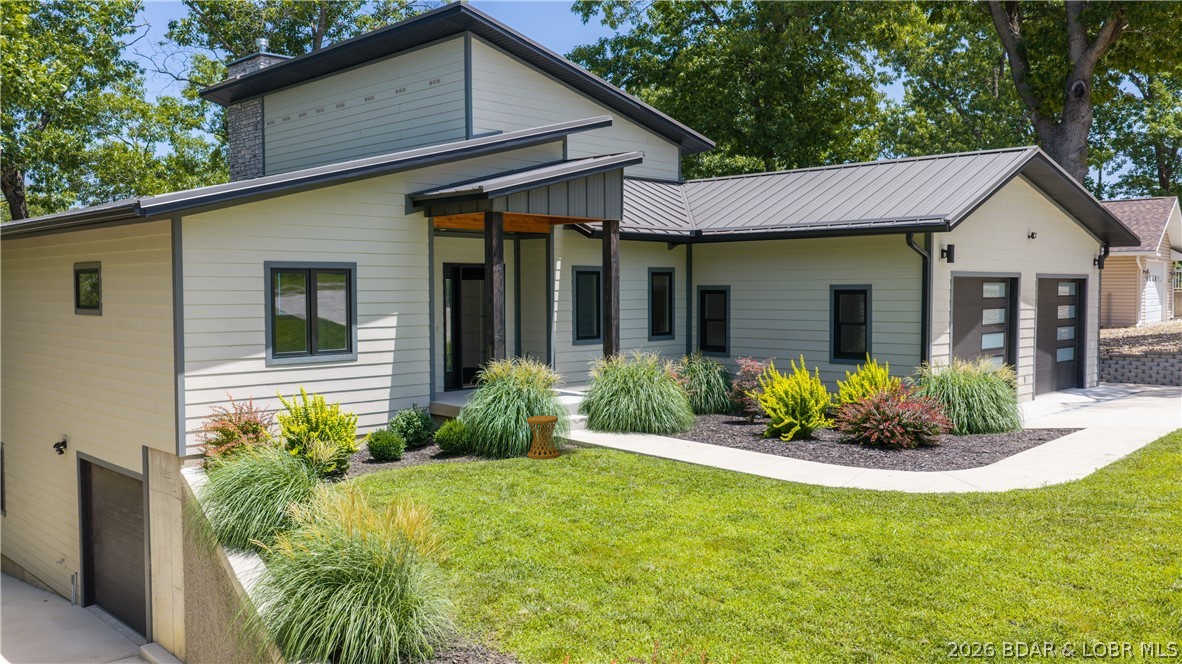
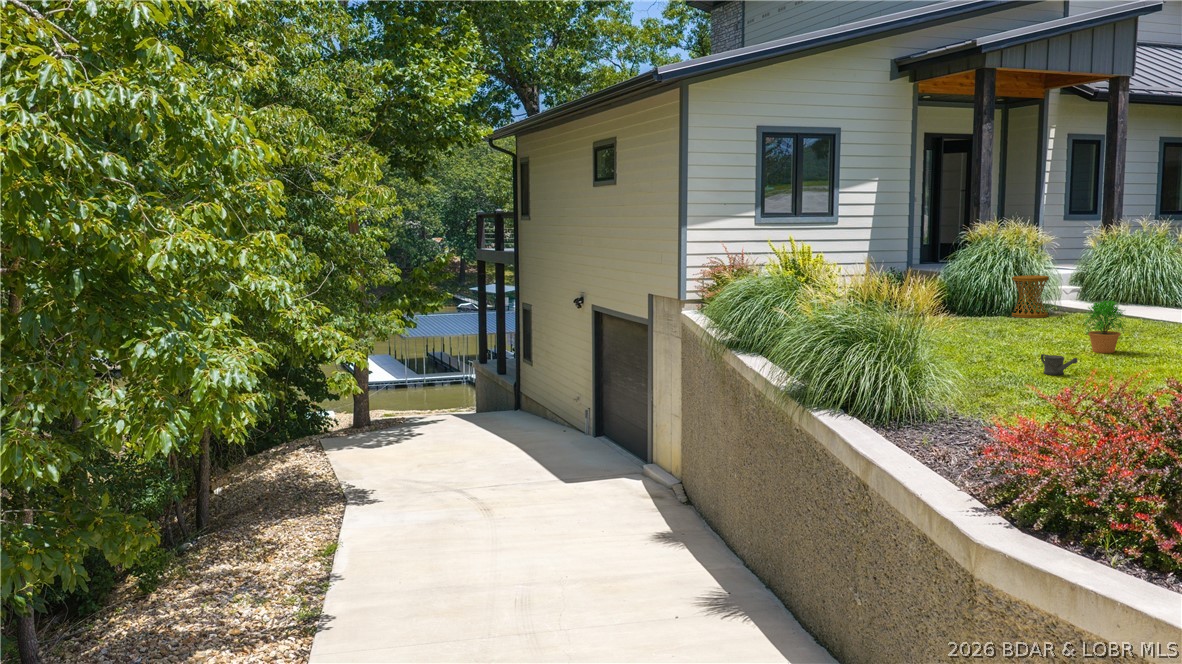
potted plant: none [582,465,625,518] -> present [1085,301,1125,353]
watering can: none [547,541,579,565] -> present [1041,354,1078,375]

